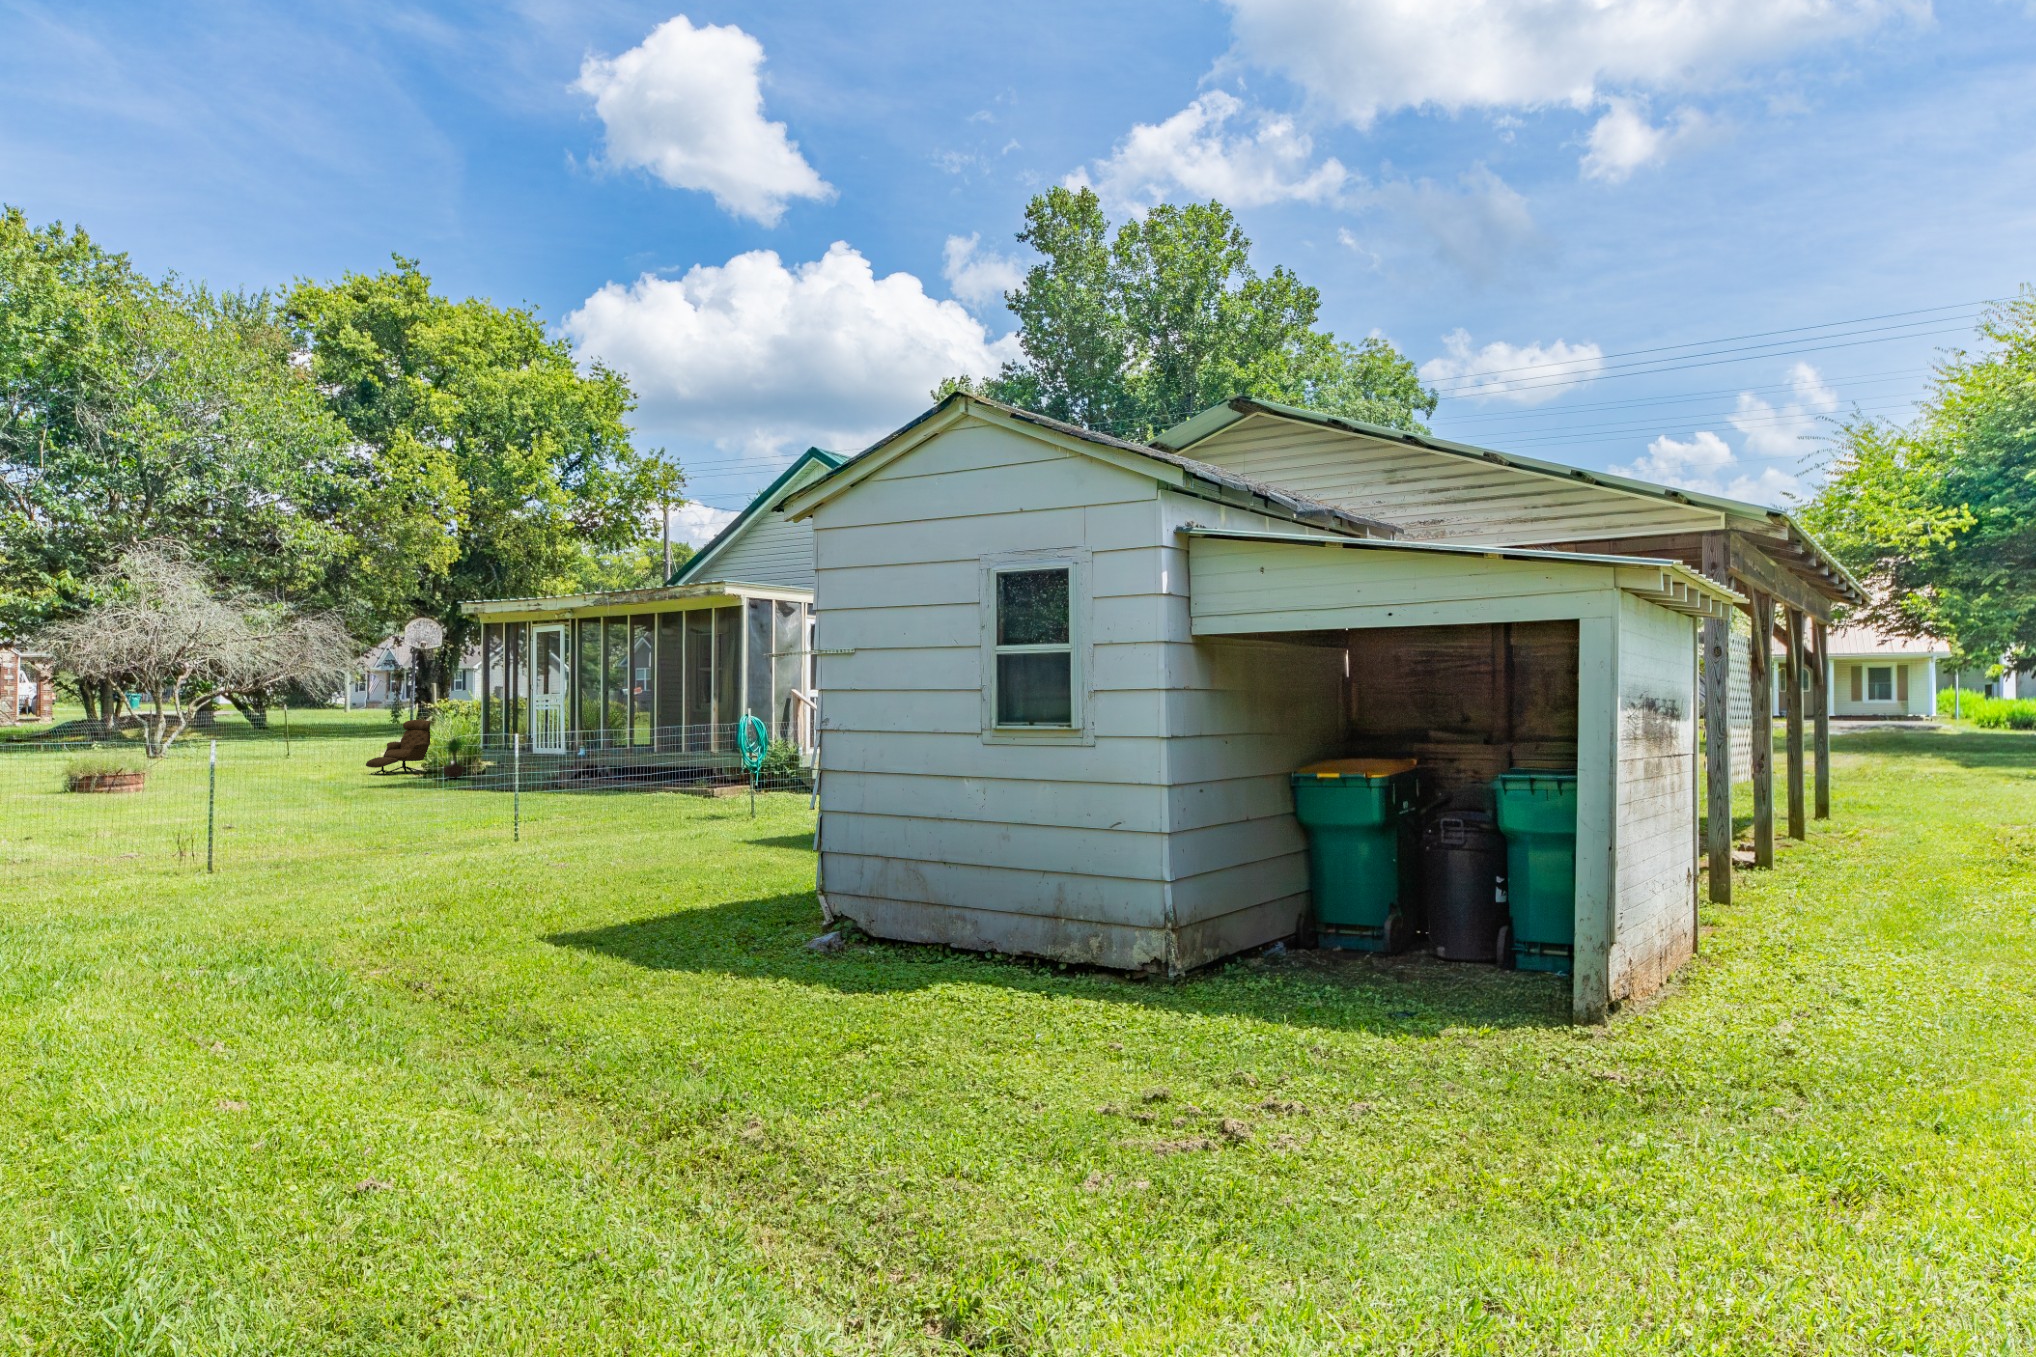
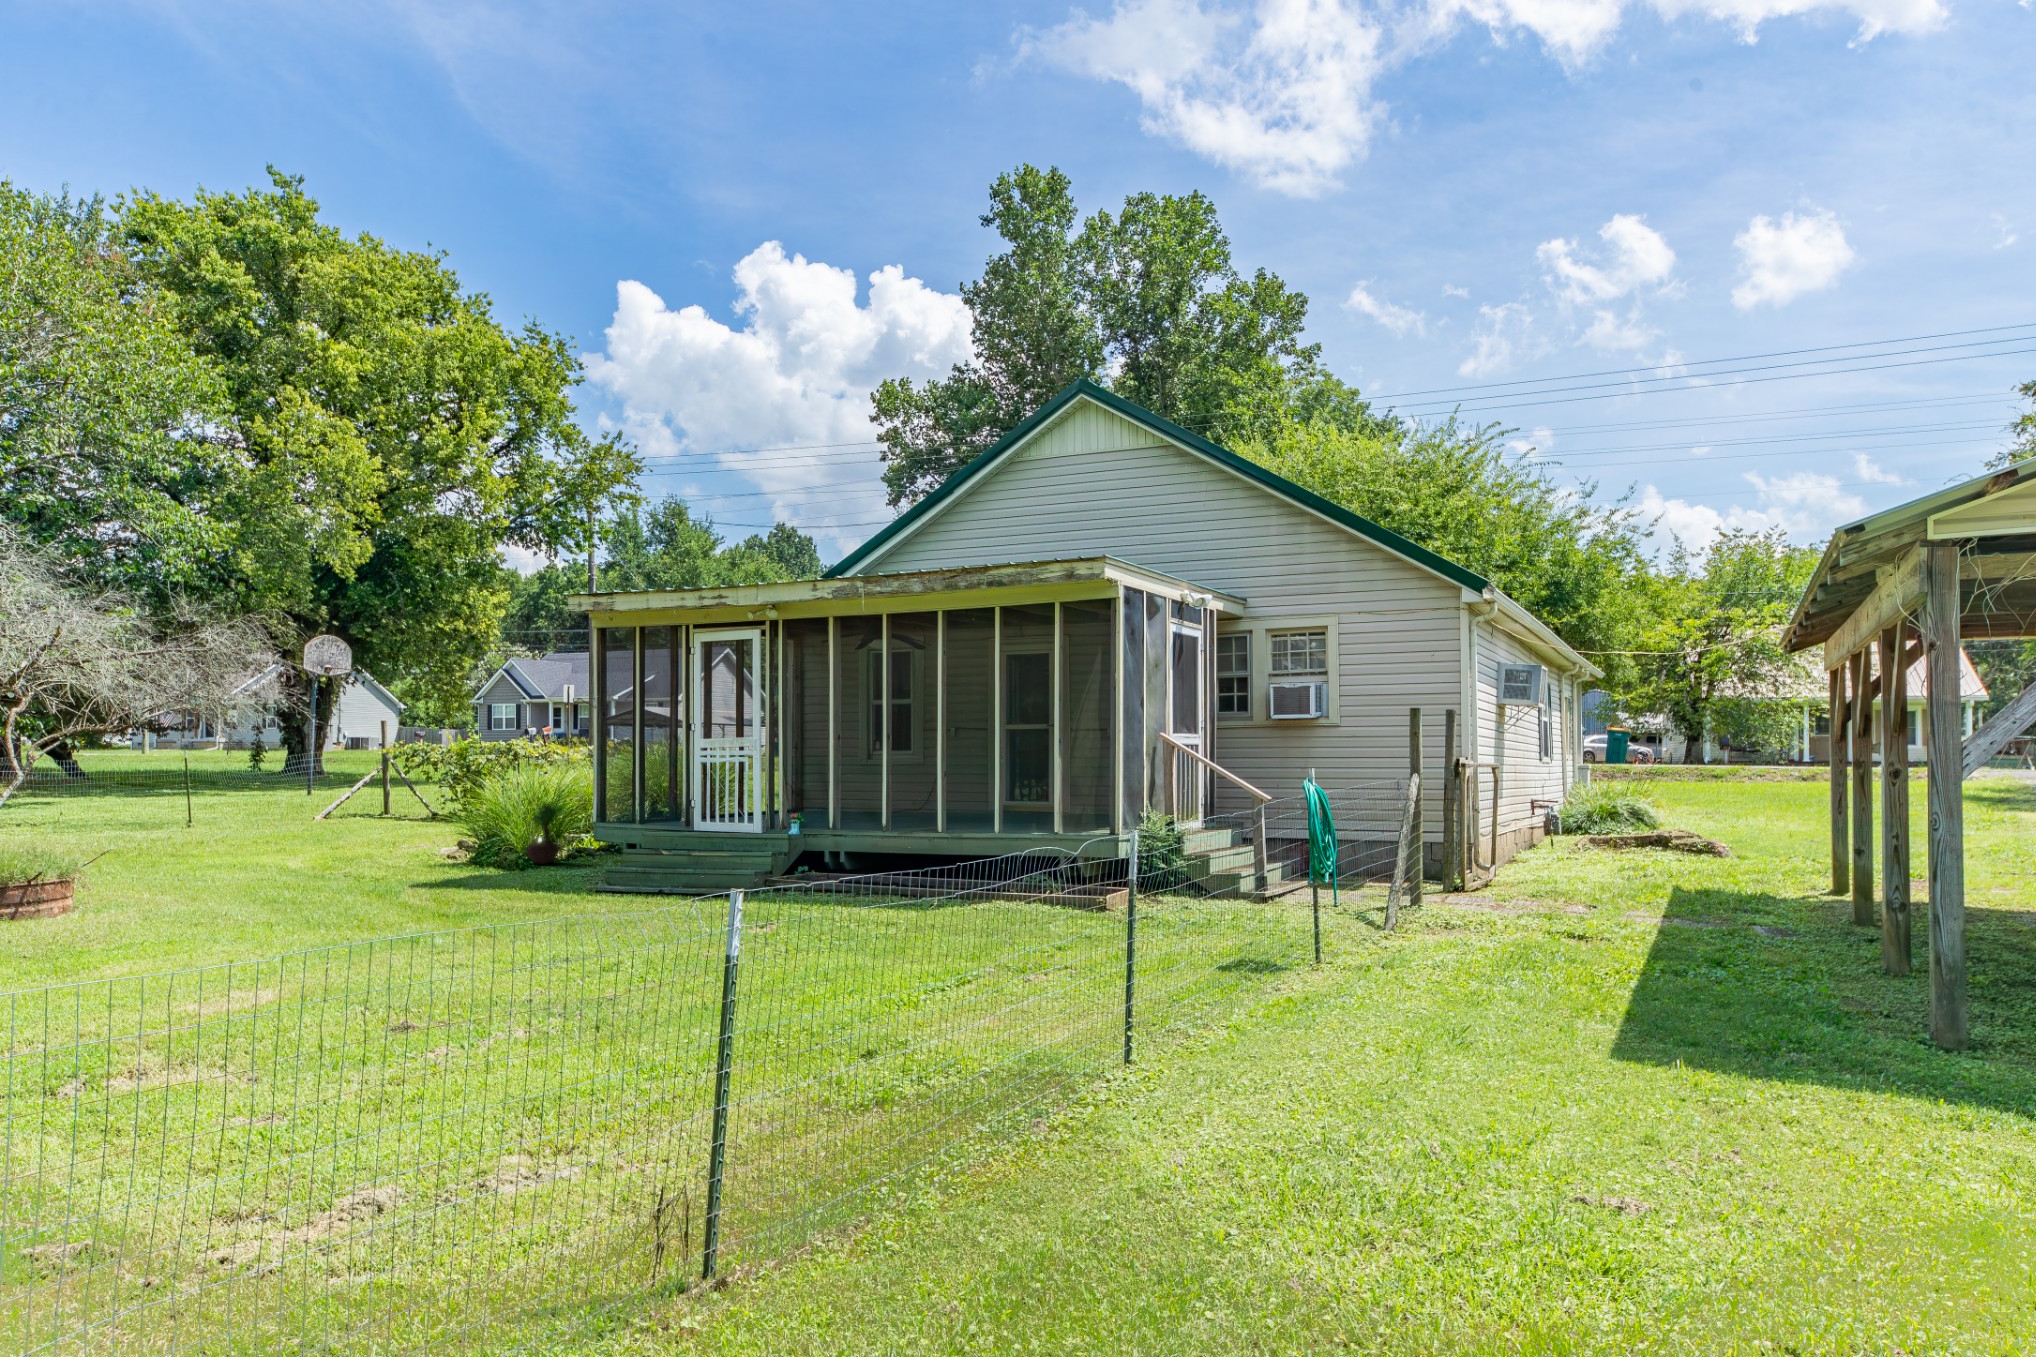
lounge chair: present [366,720,431,775] -> none [391,774,482,862]

